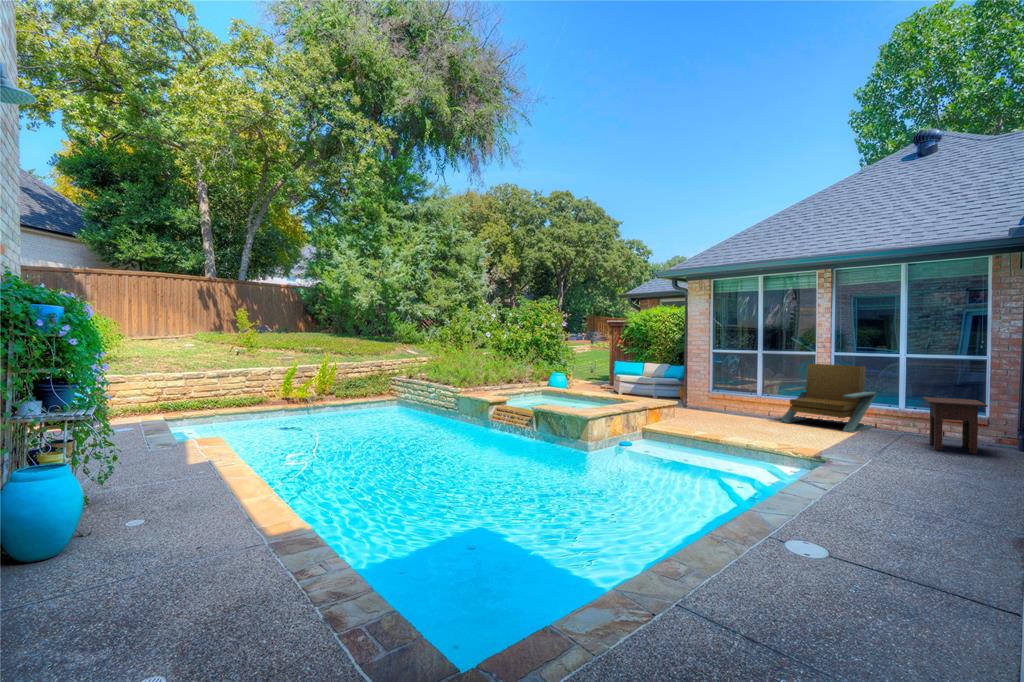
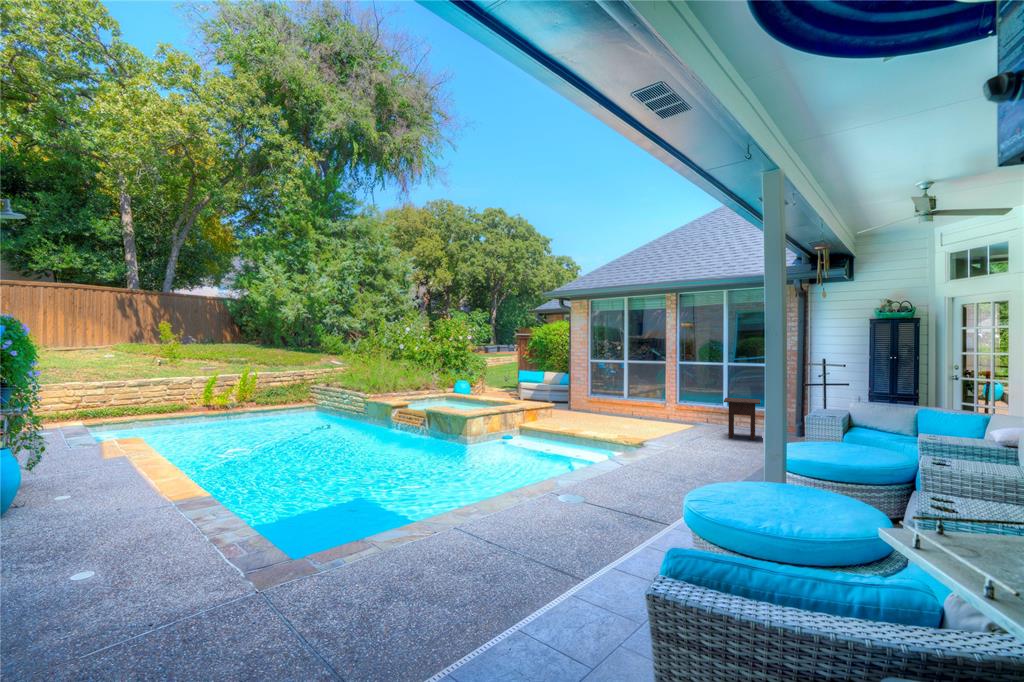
lounge chair: present [781,363,876,433] -> none [634,372,705,427]

